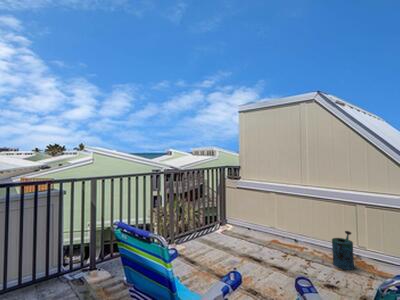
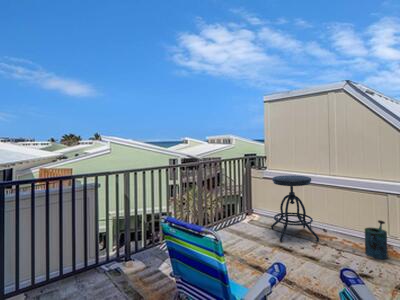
stool: none [245,186,290,252] -> present [271,175,319,242]

